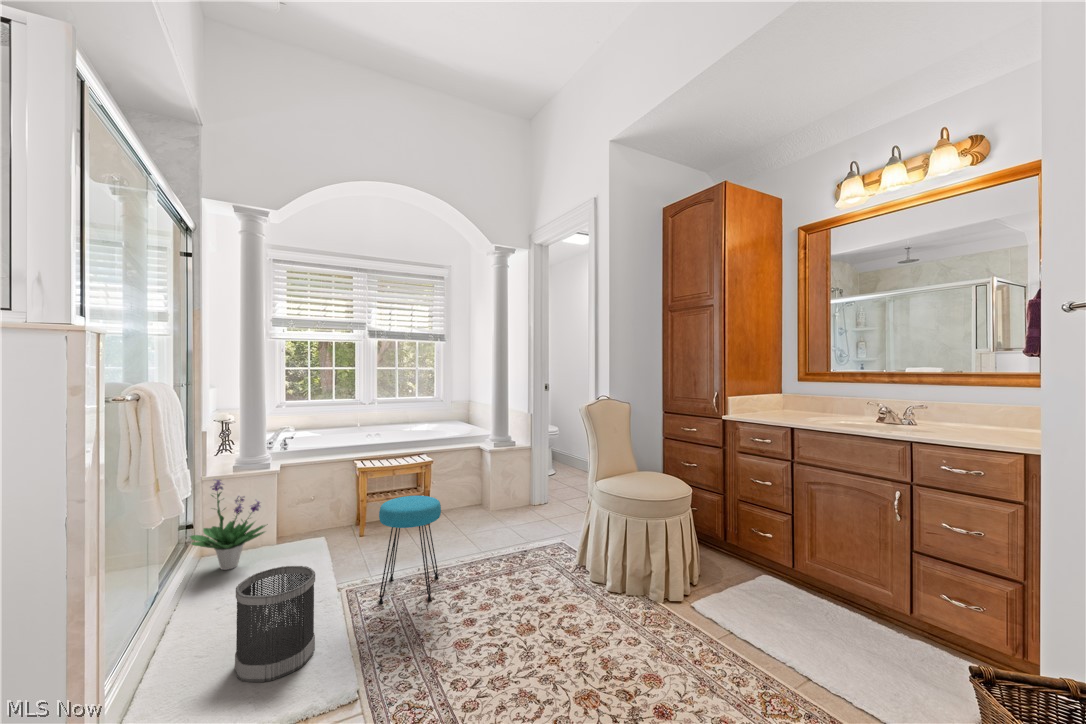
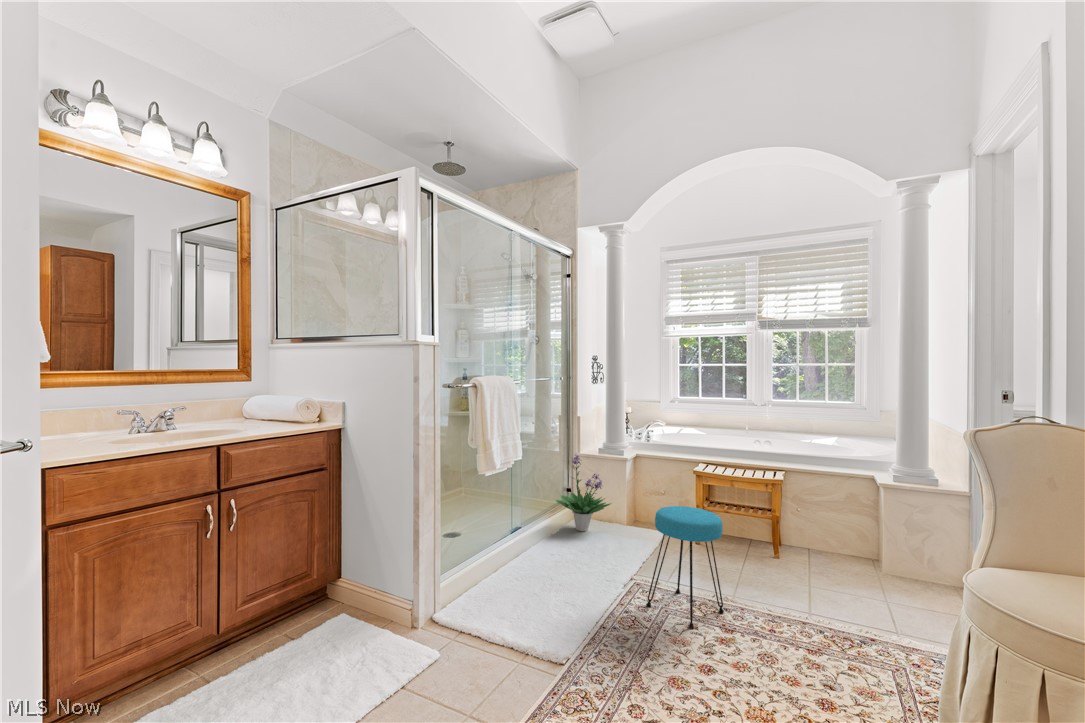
wastebasket: present [235,566,315,682] -> none [515,528,575,618]

